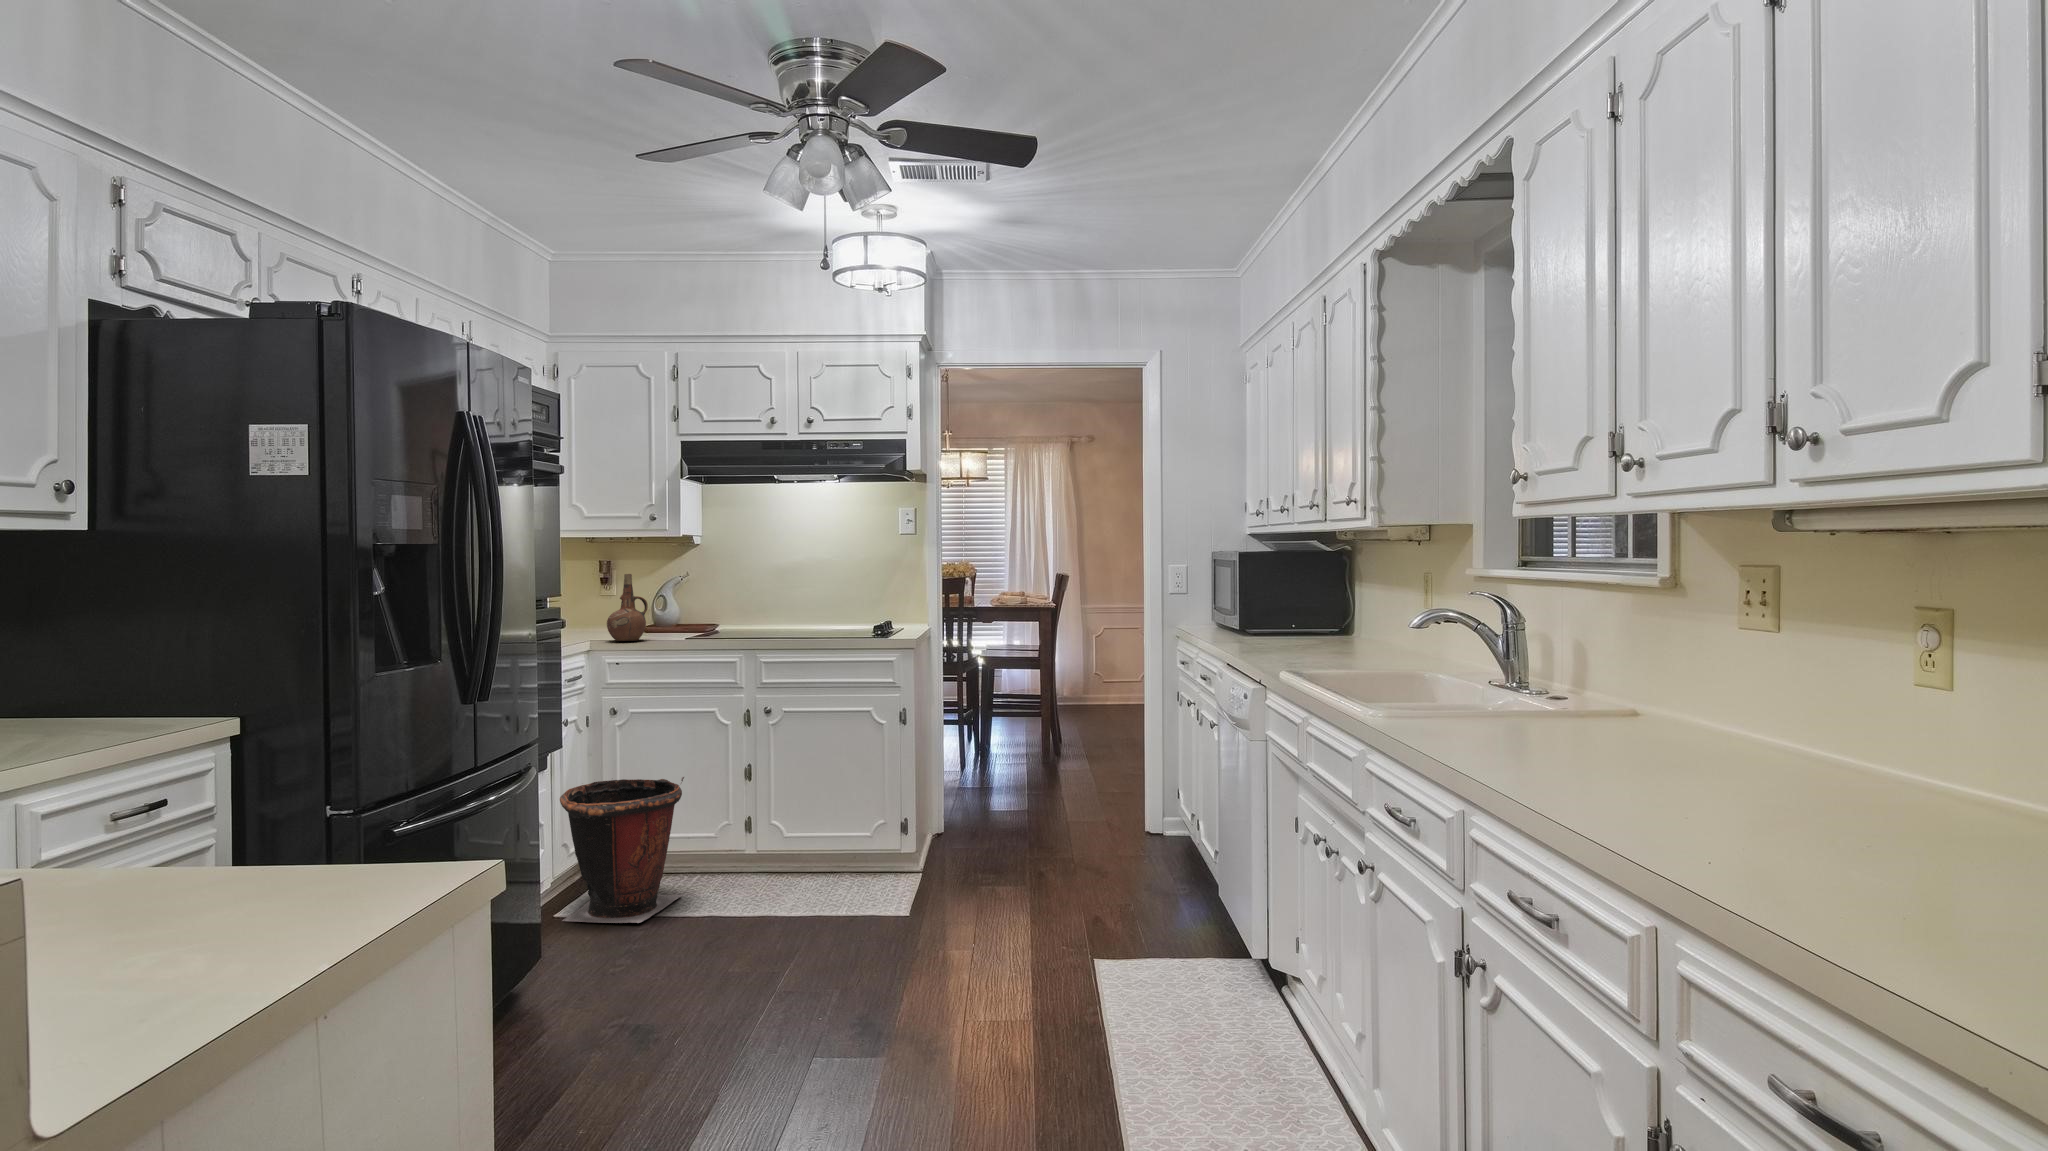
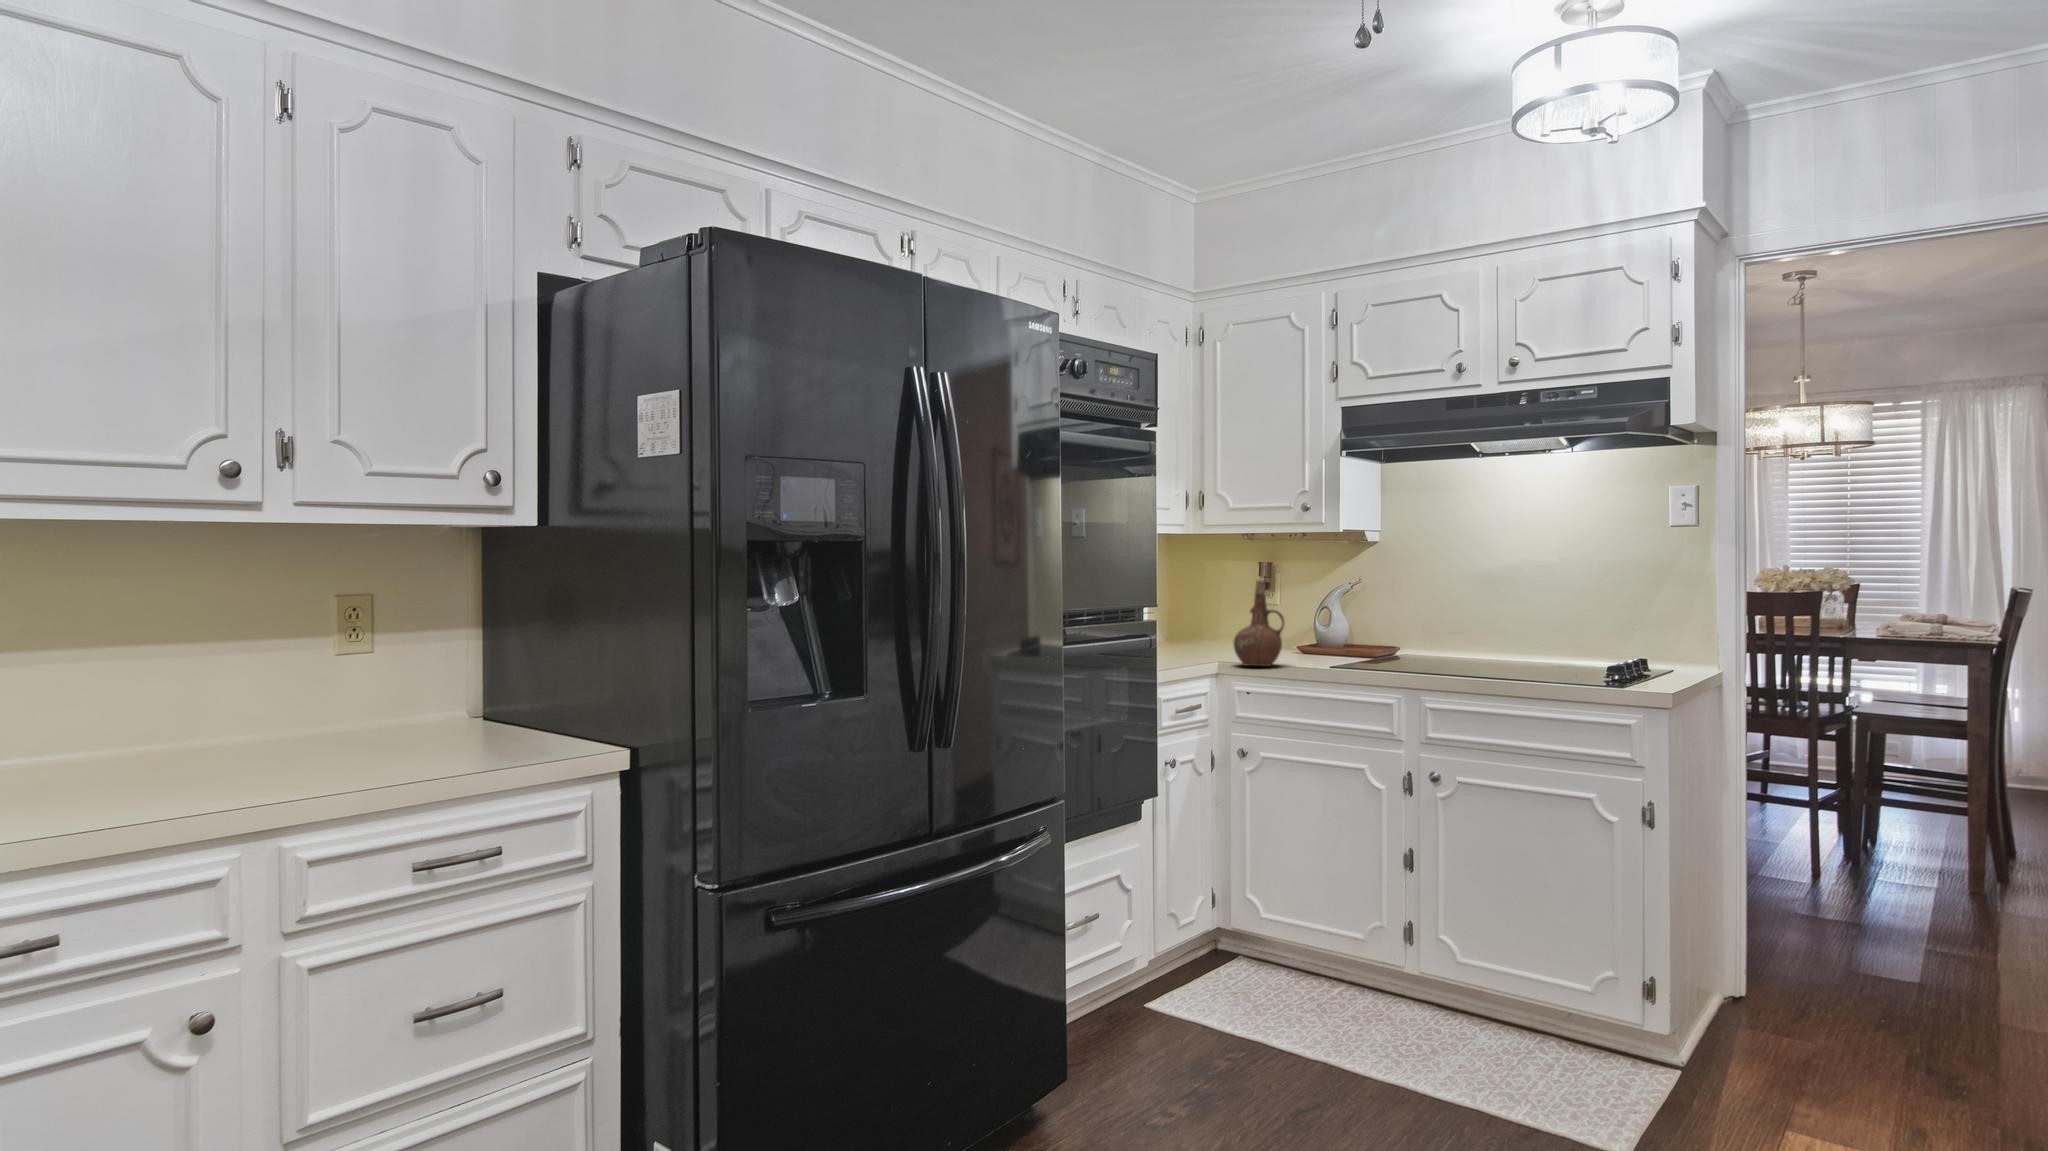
waste bin: present [560,777,684,923] -> none [1146,840,1307,1048]

